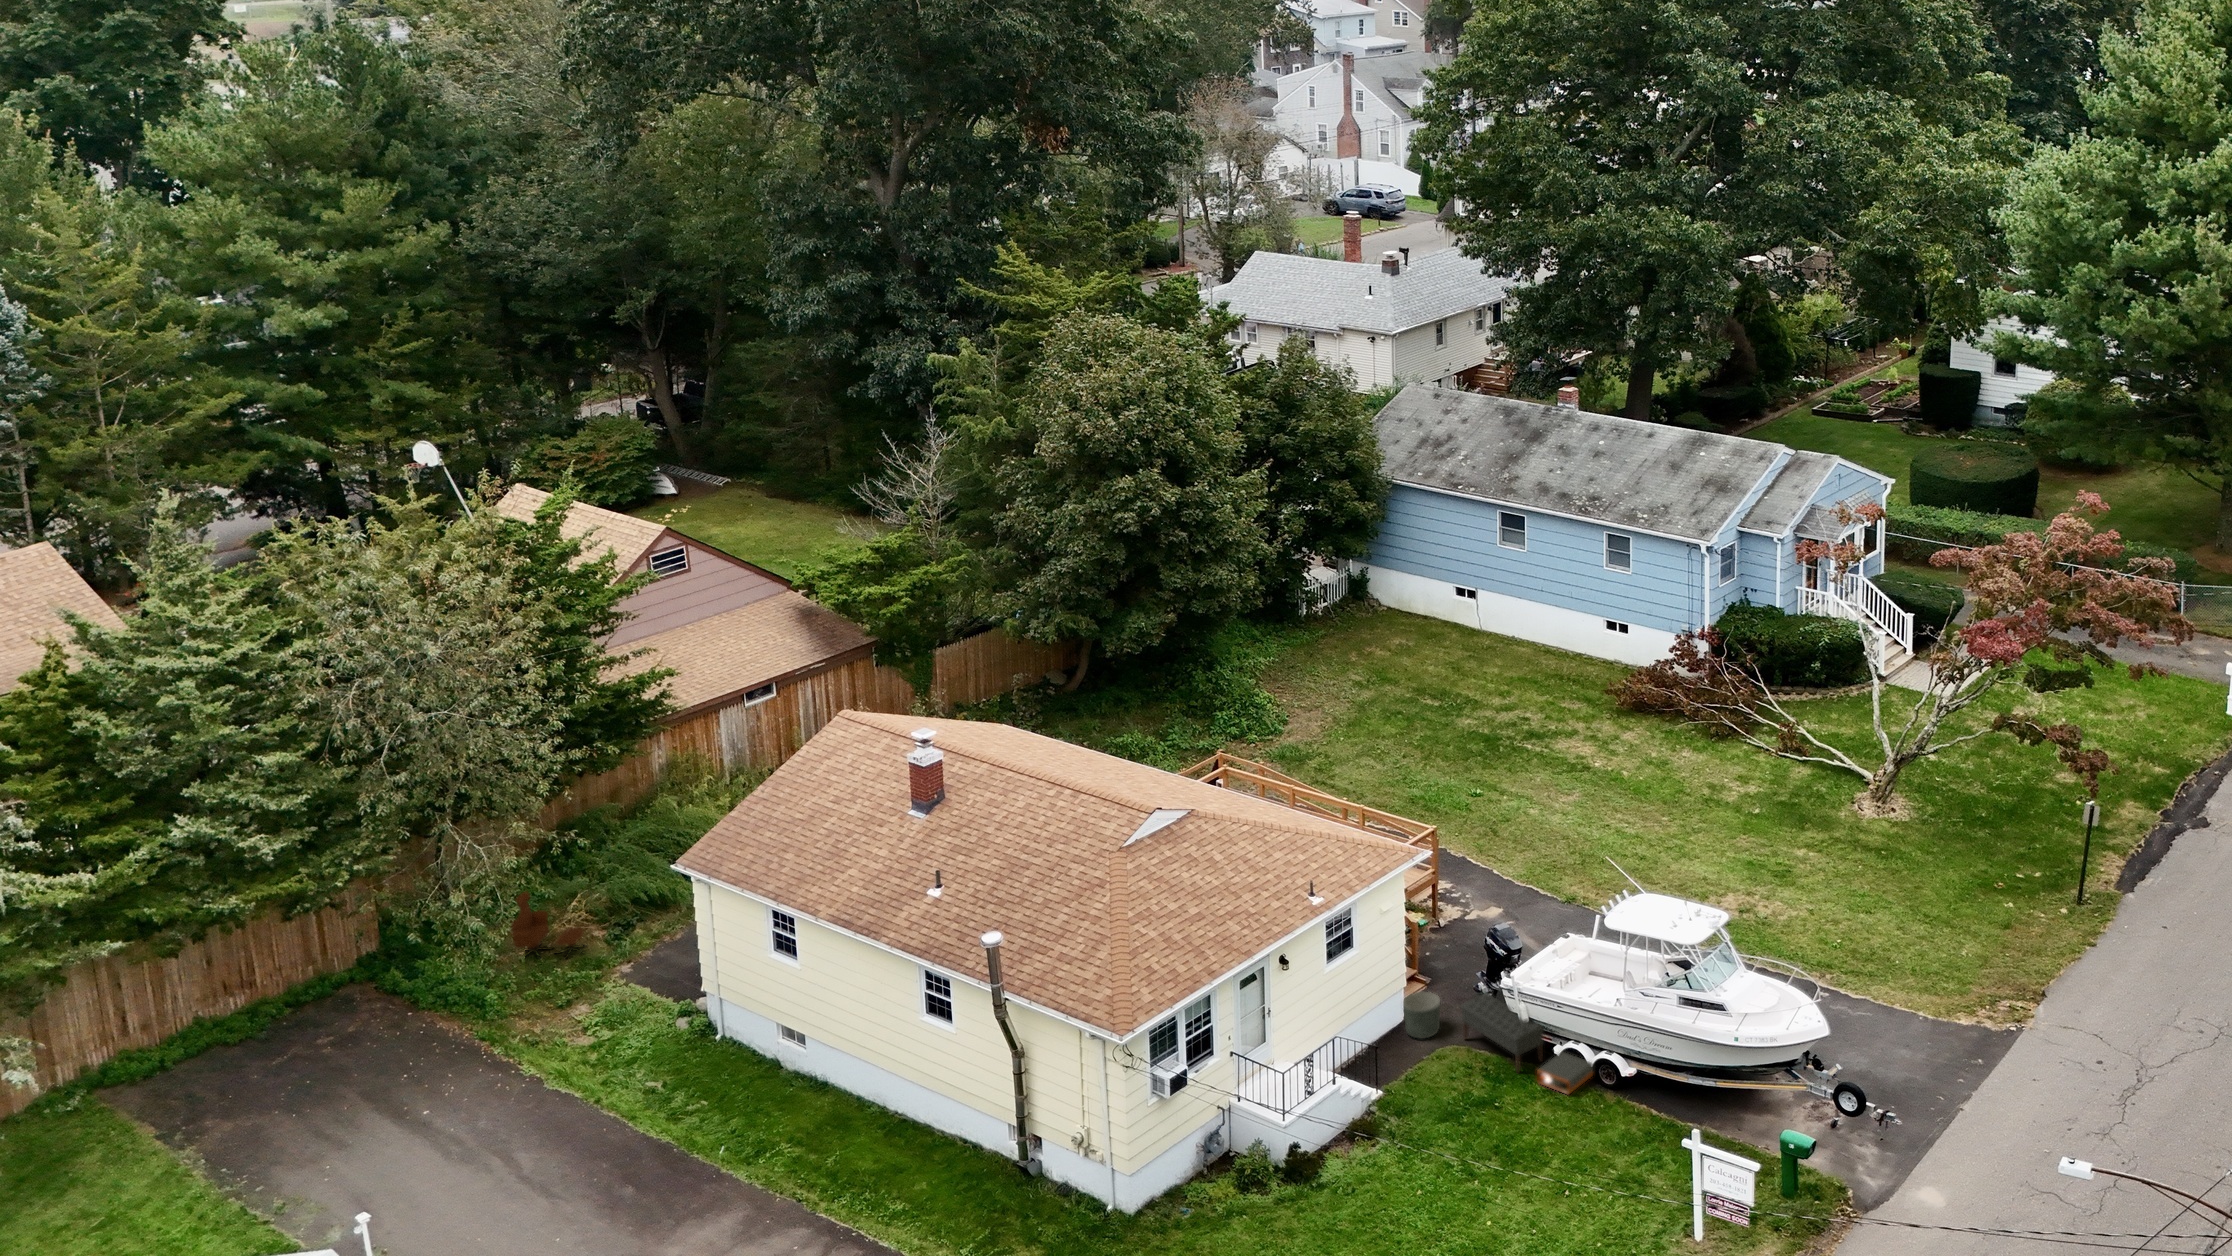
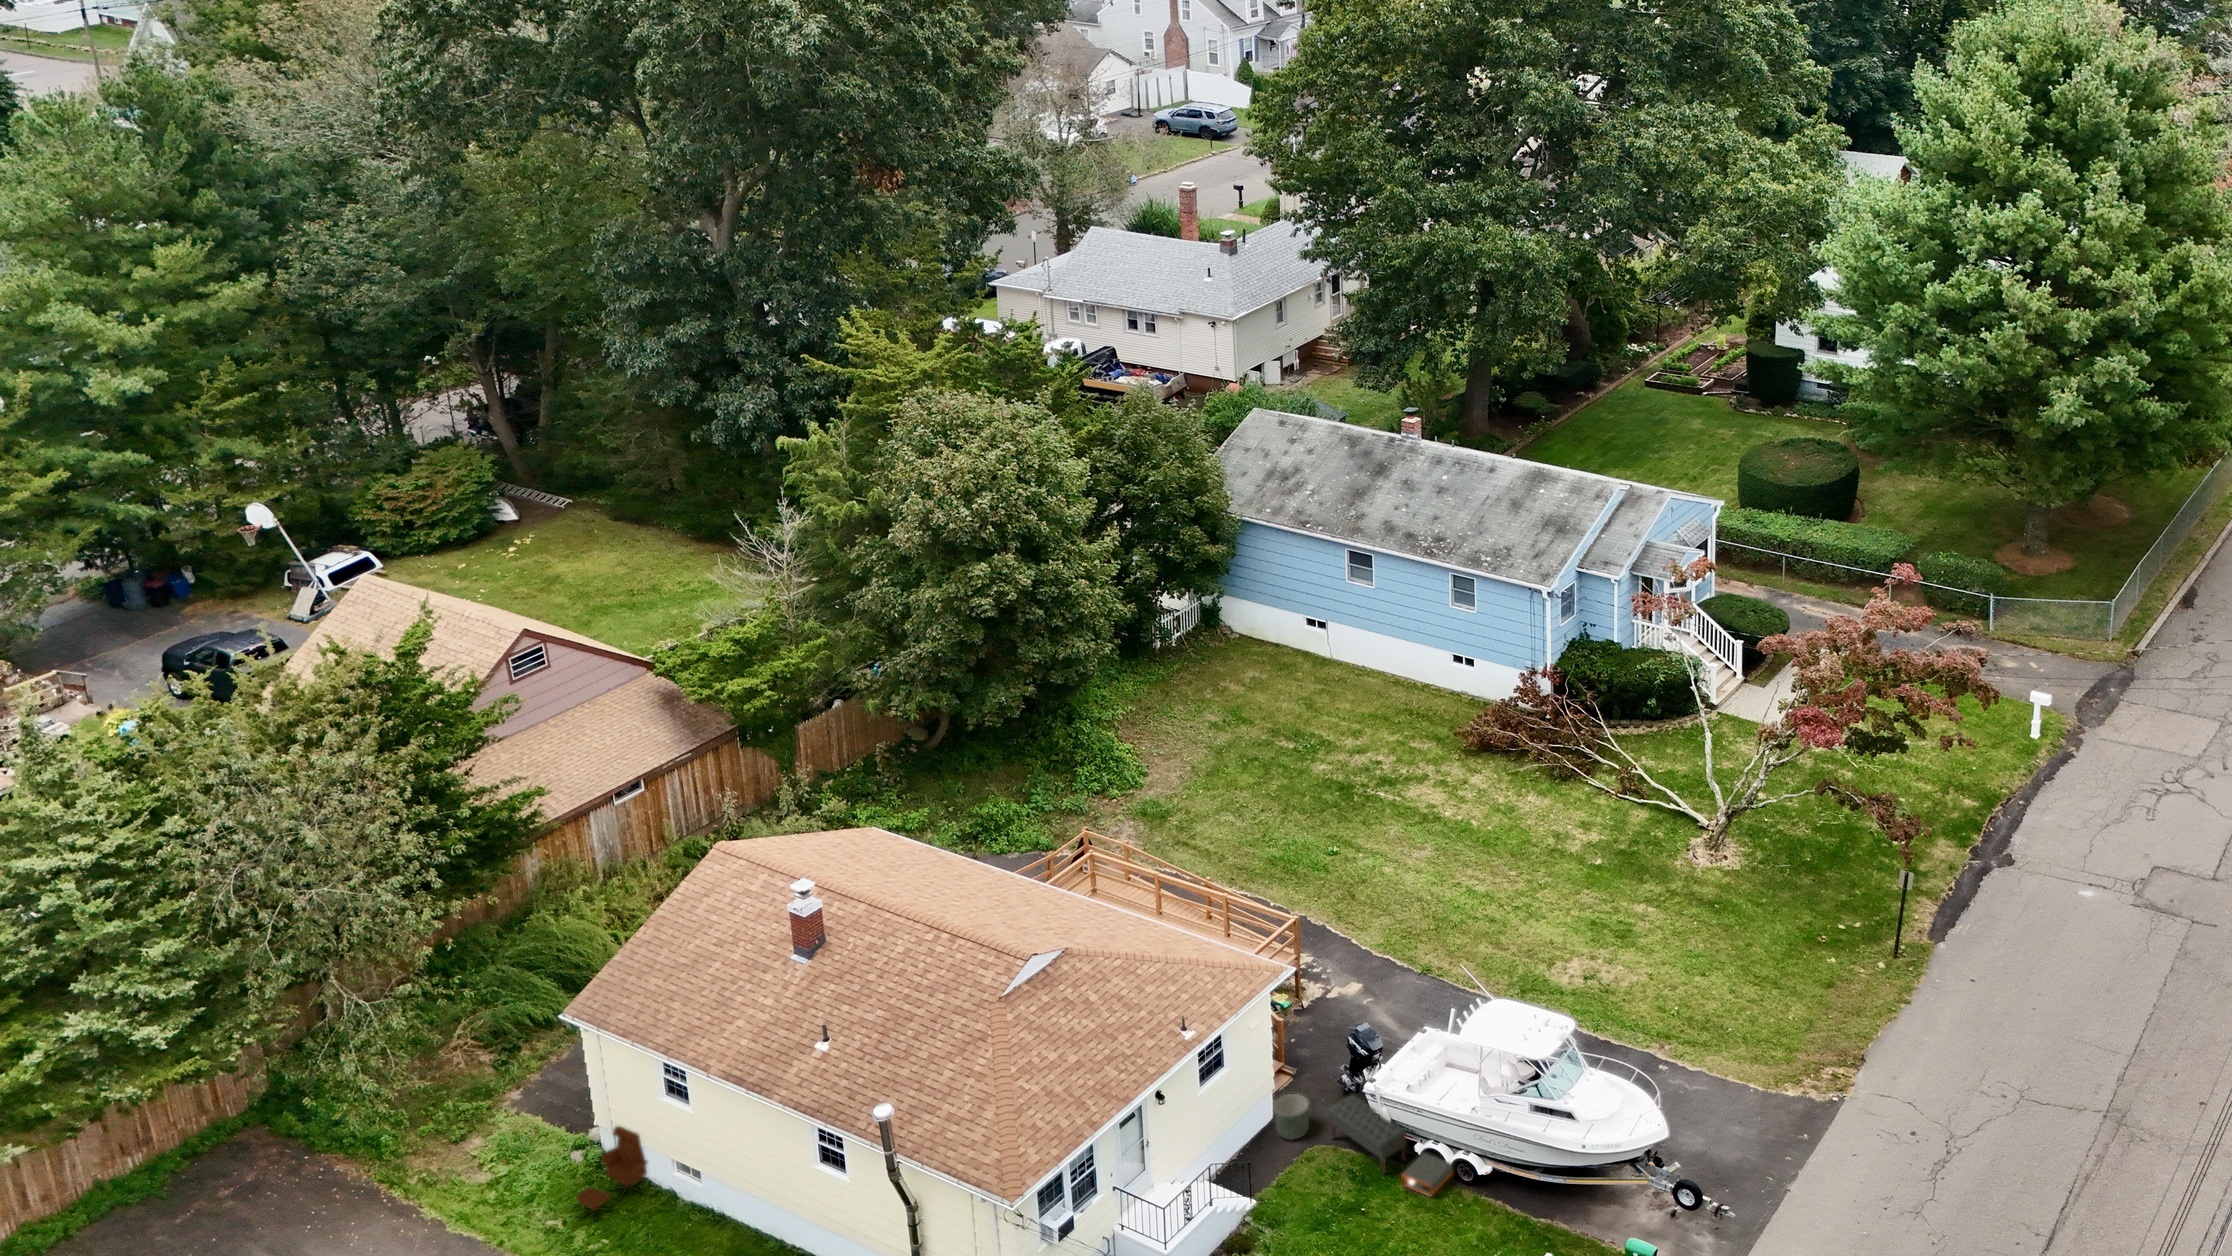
lounge chair: present [511,892,584,957] -> present [577,1126,648,1220]

